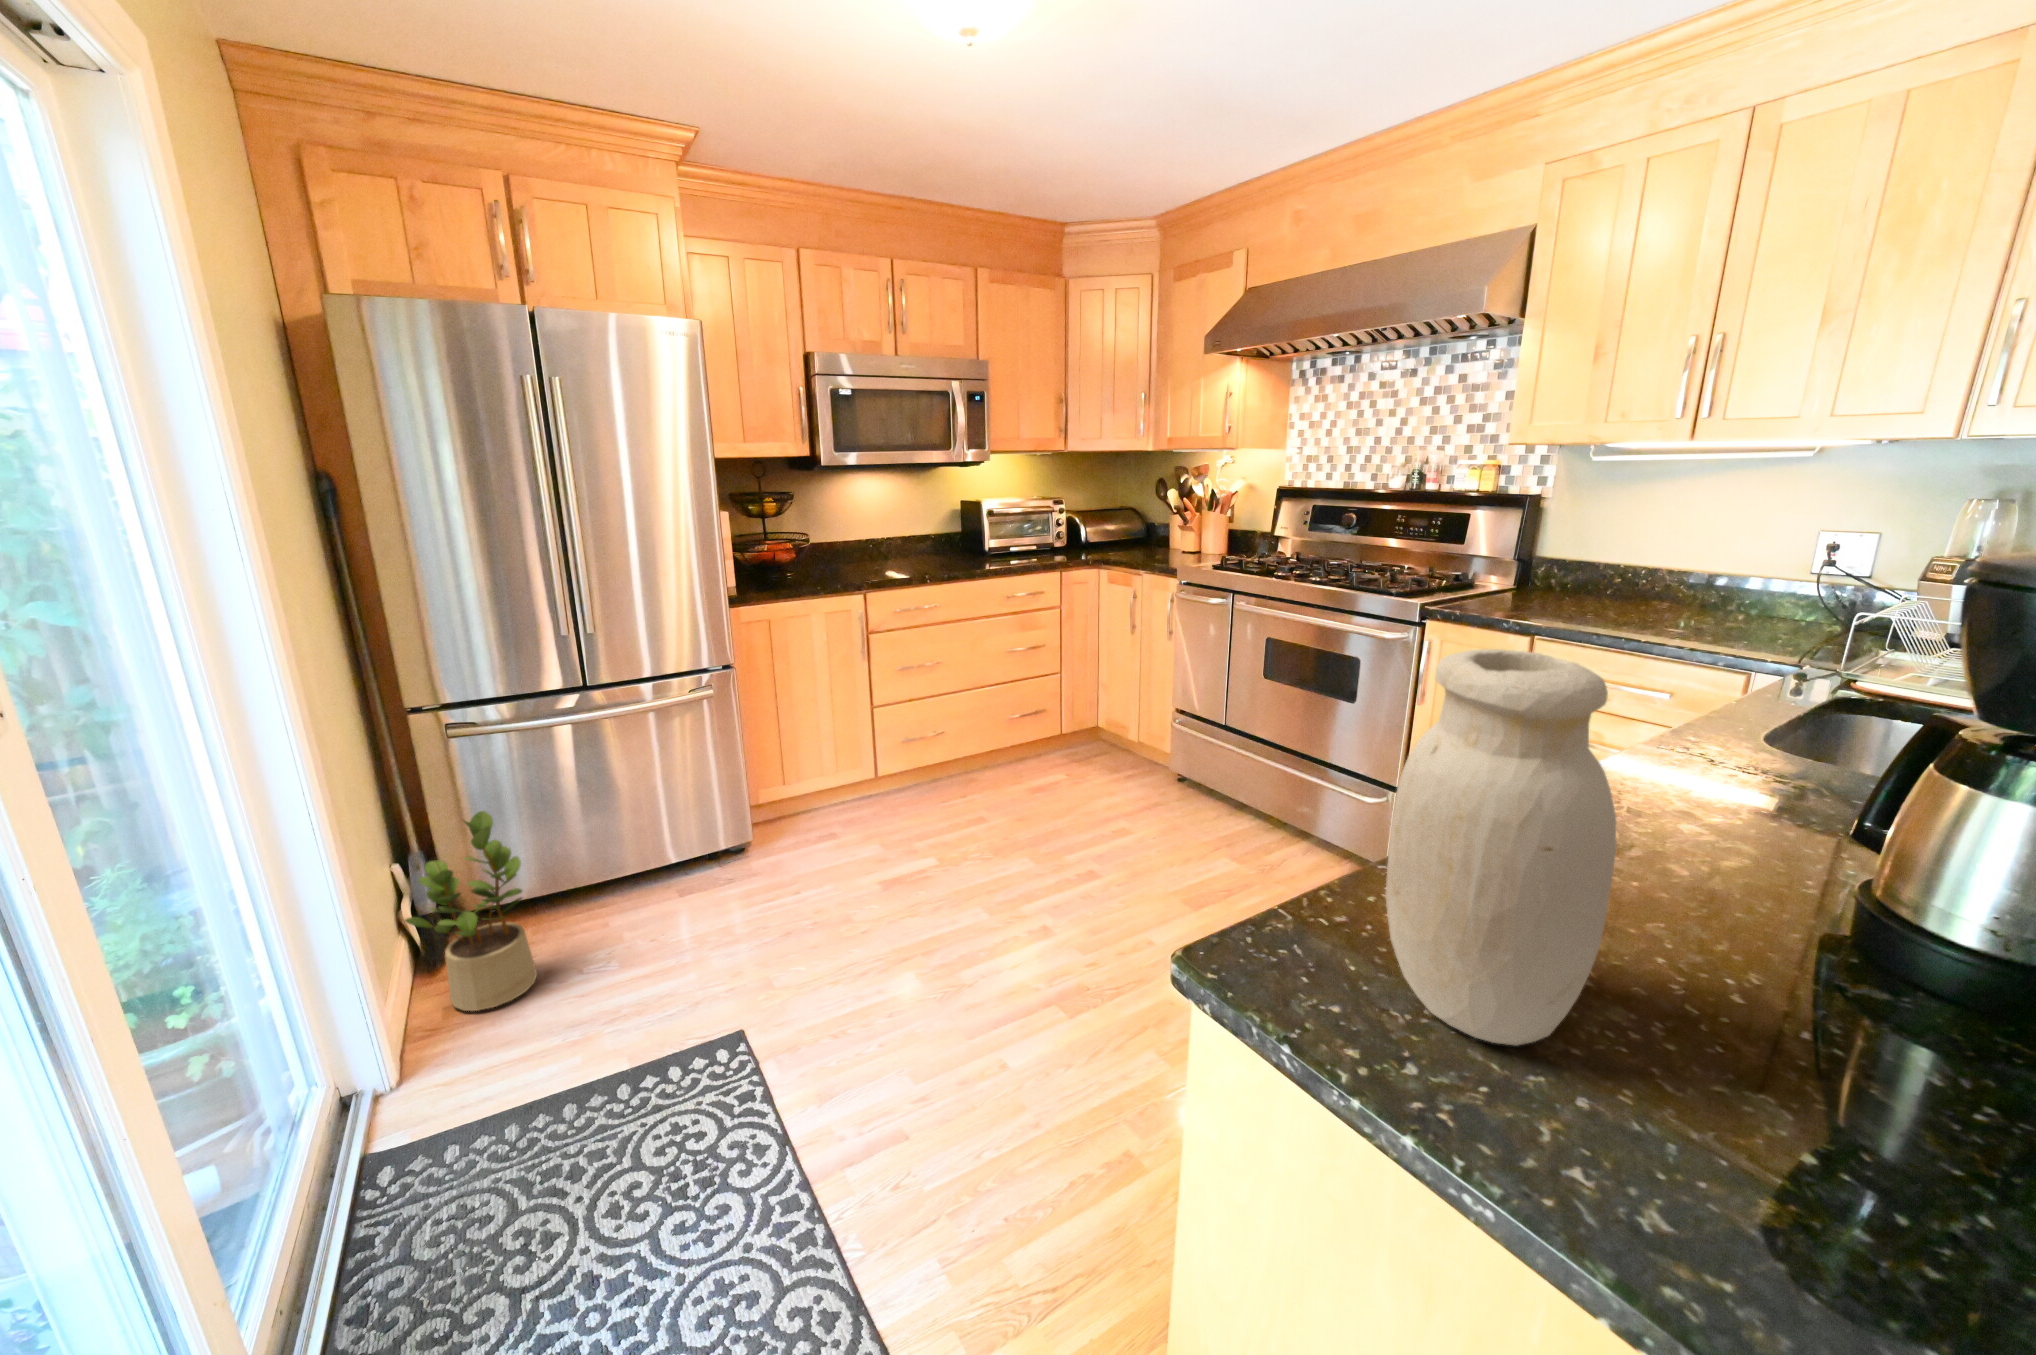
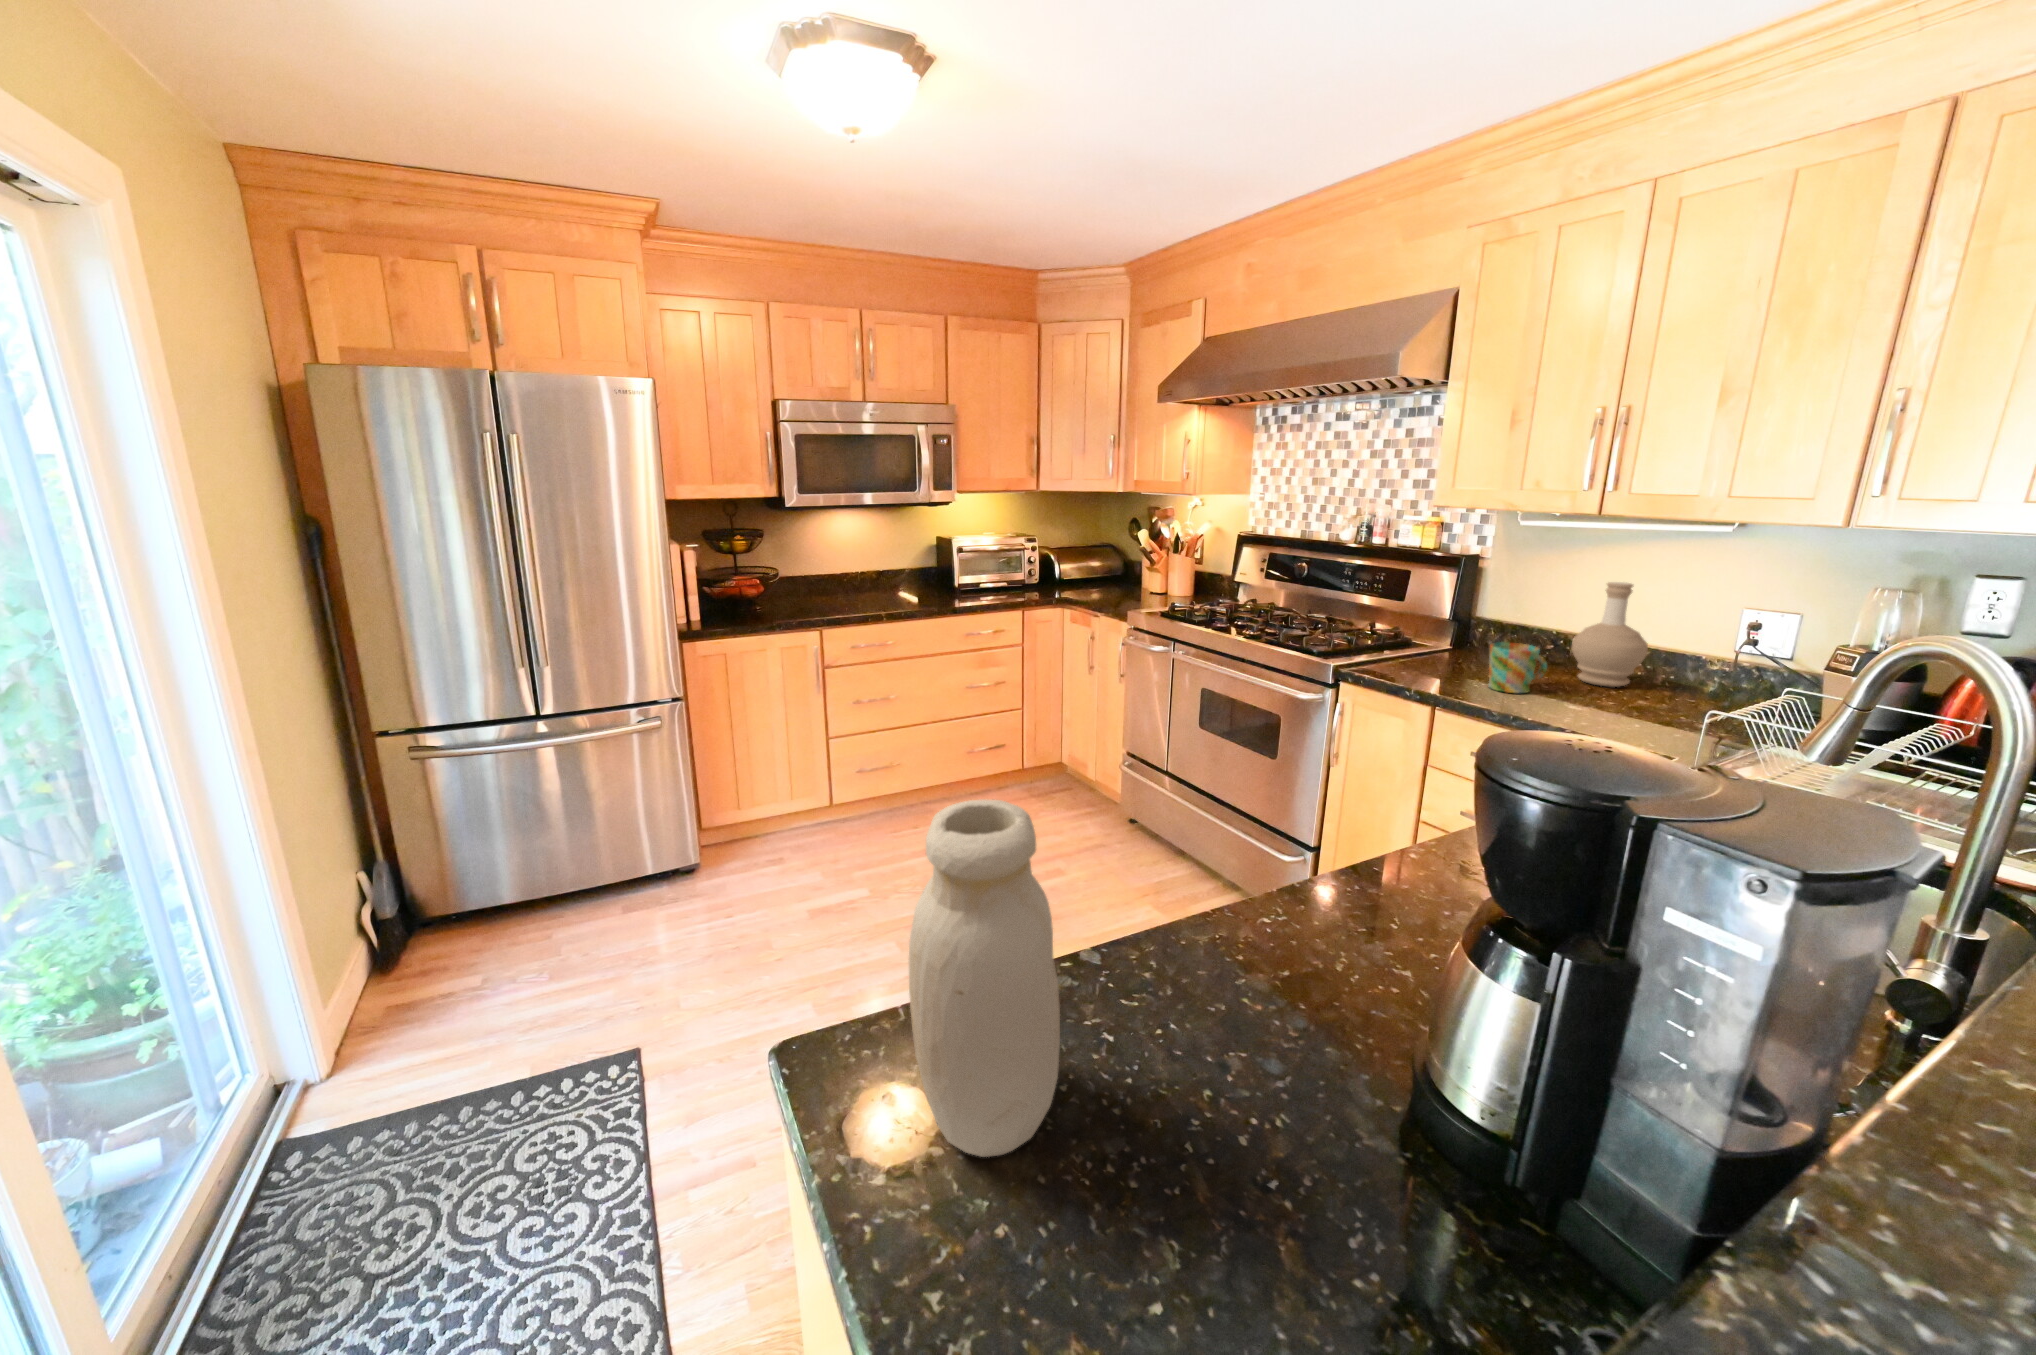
bottle: none [1654,511,1732,613] -> present [1572,582,1648,687]
mug: none [1582,573,1641,621] -> present [1488,642,1547,693]
potted plant: present [405,811,537,1011] -> none [355,829,475,1012]

